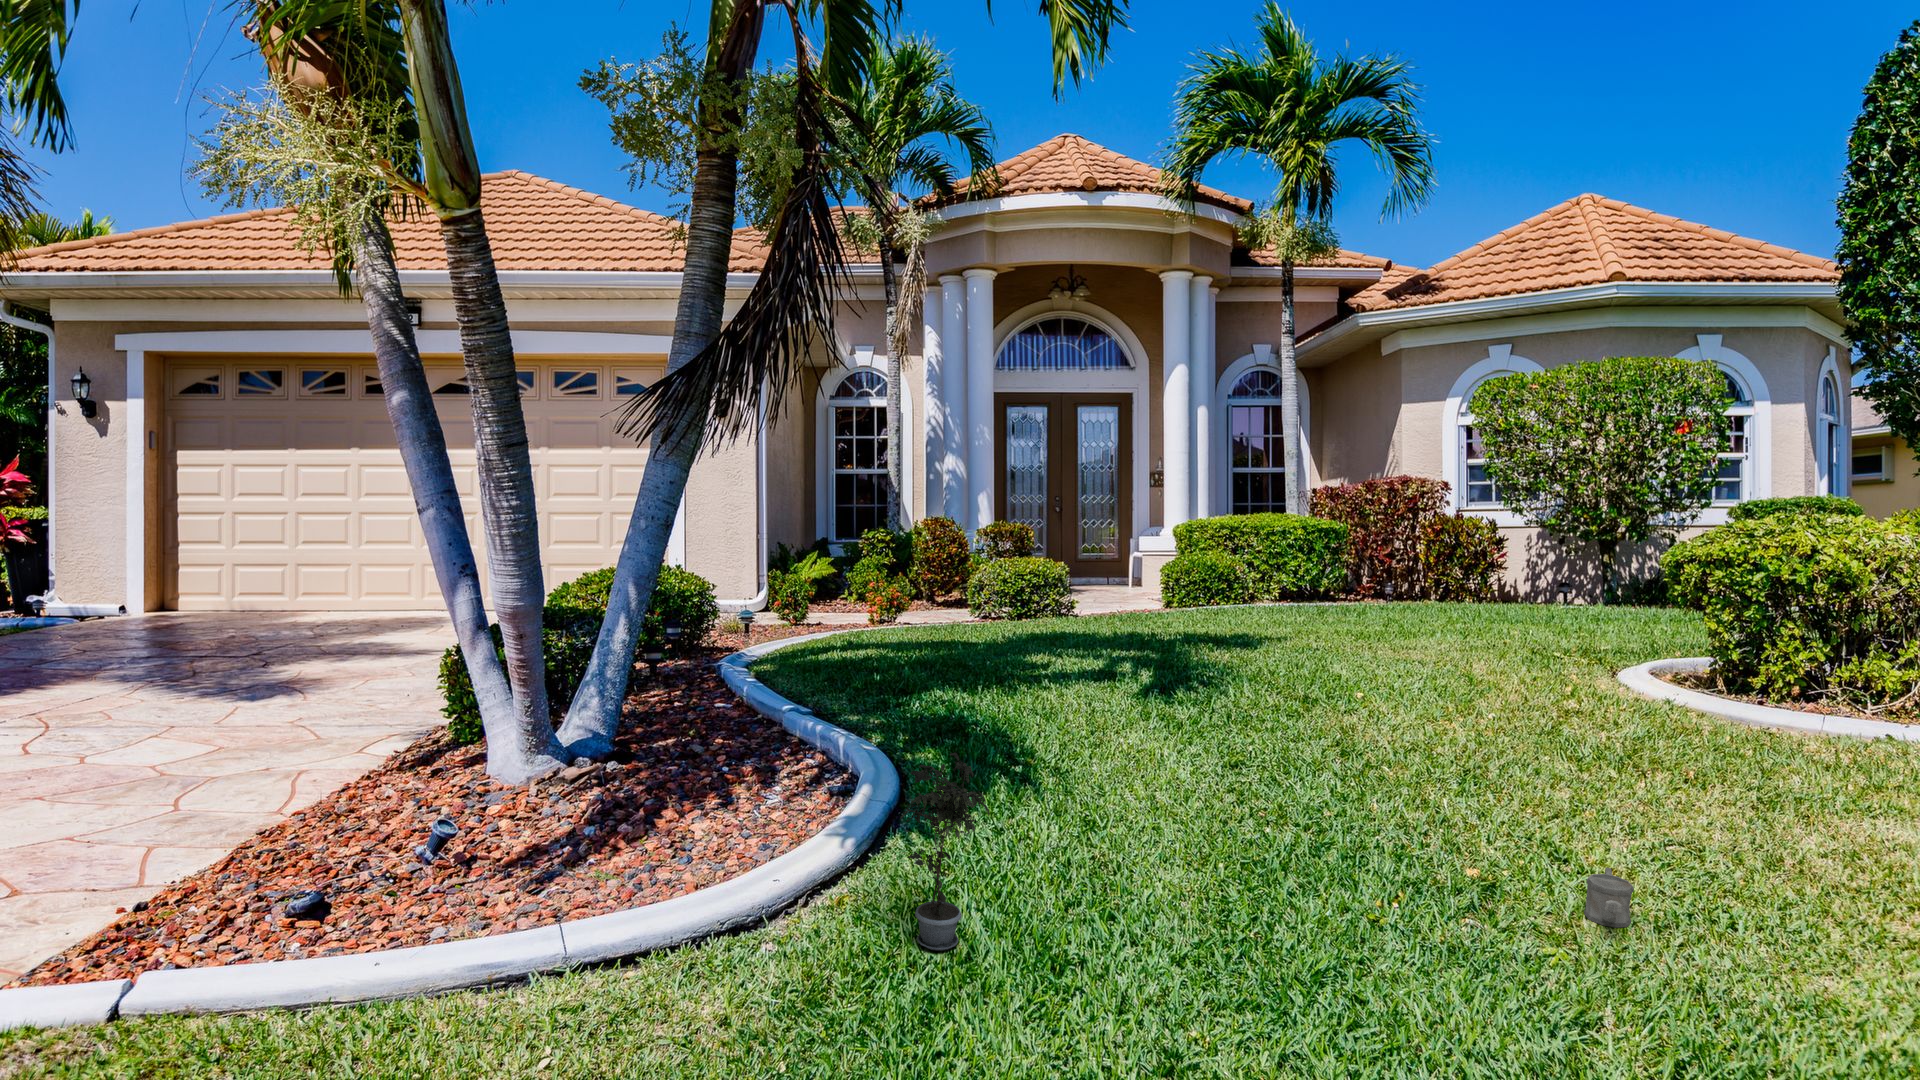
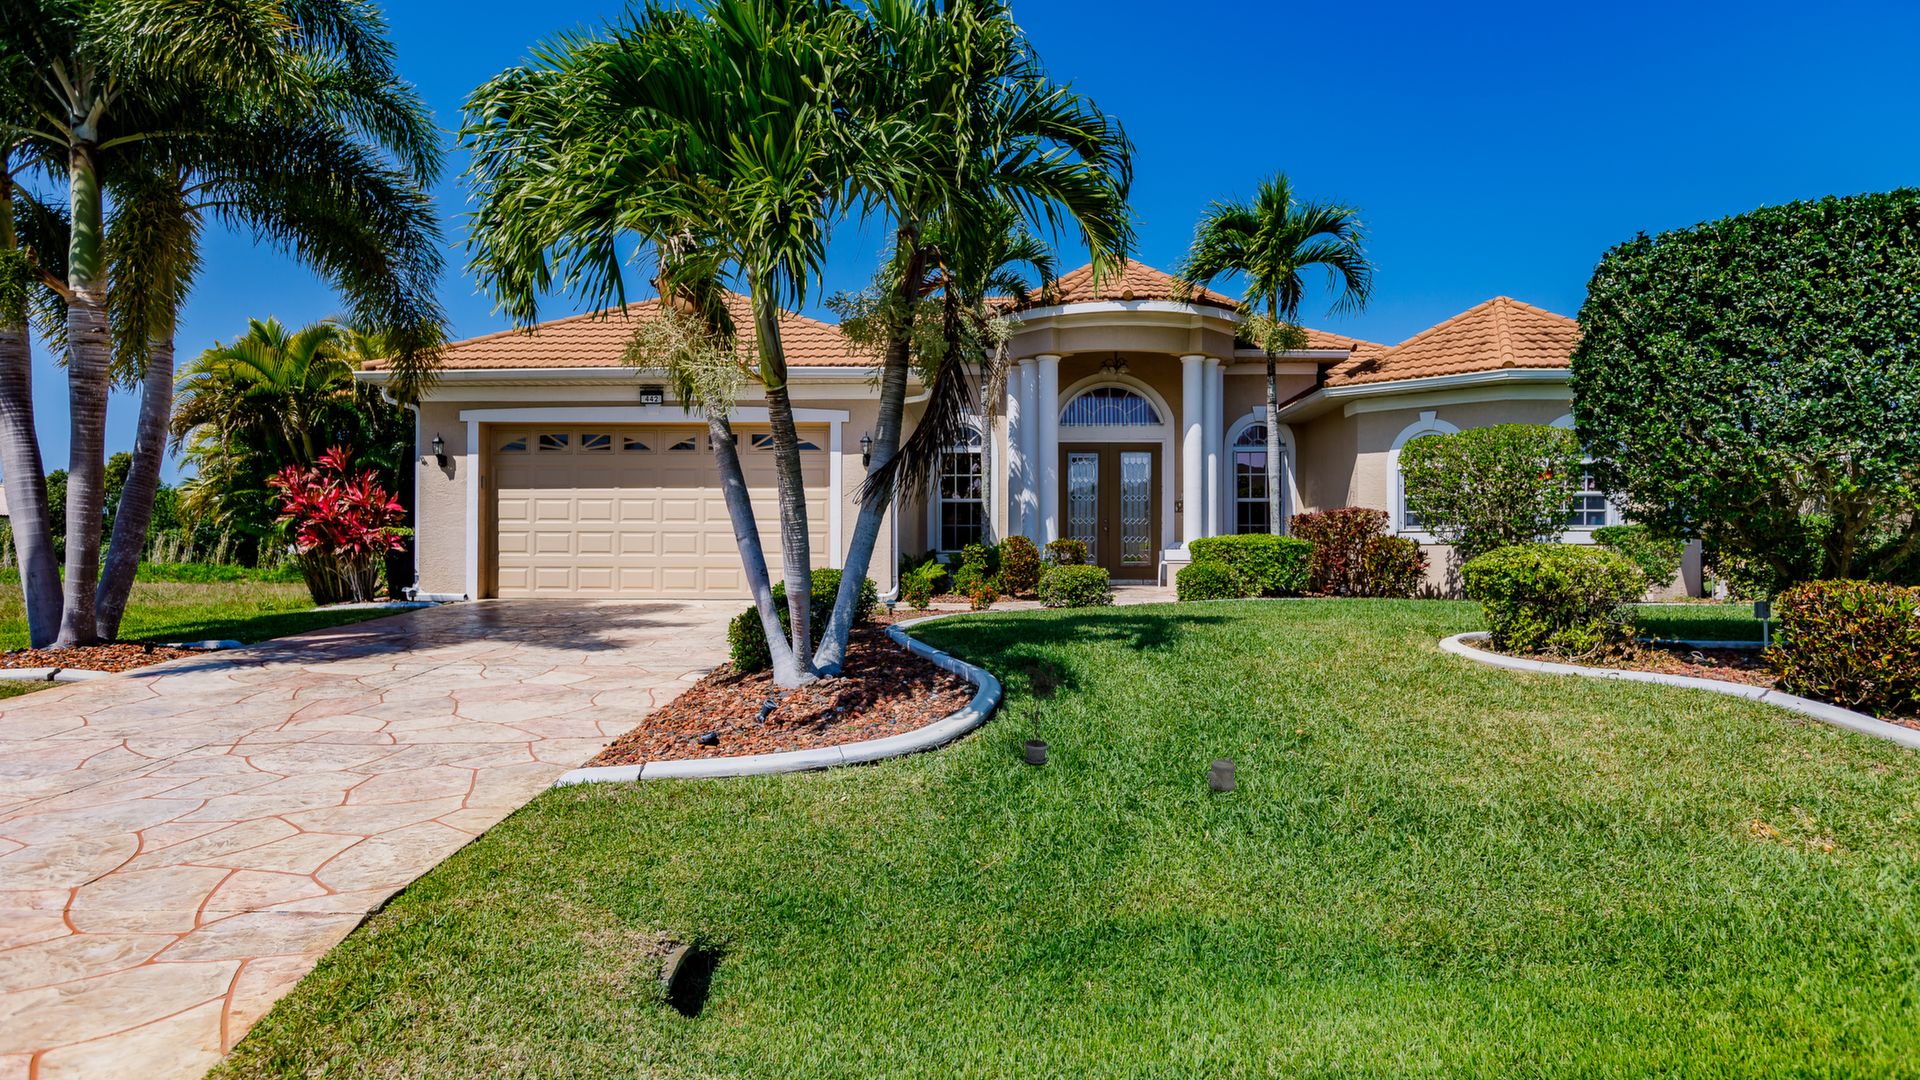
watering can: present [1584,868,1634,928] -> present [1207,757,1236,791]

